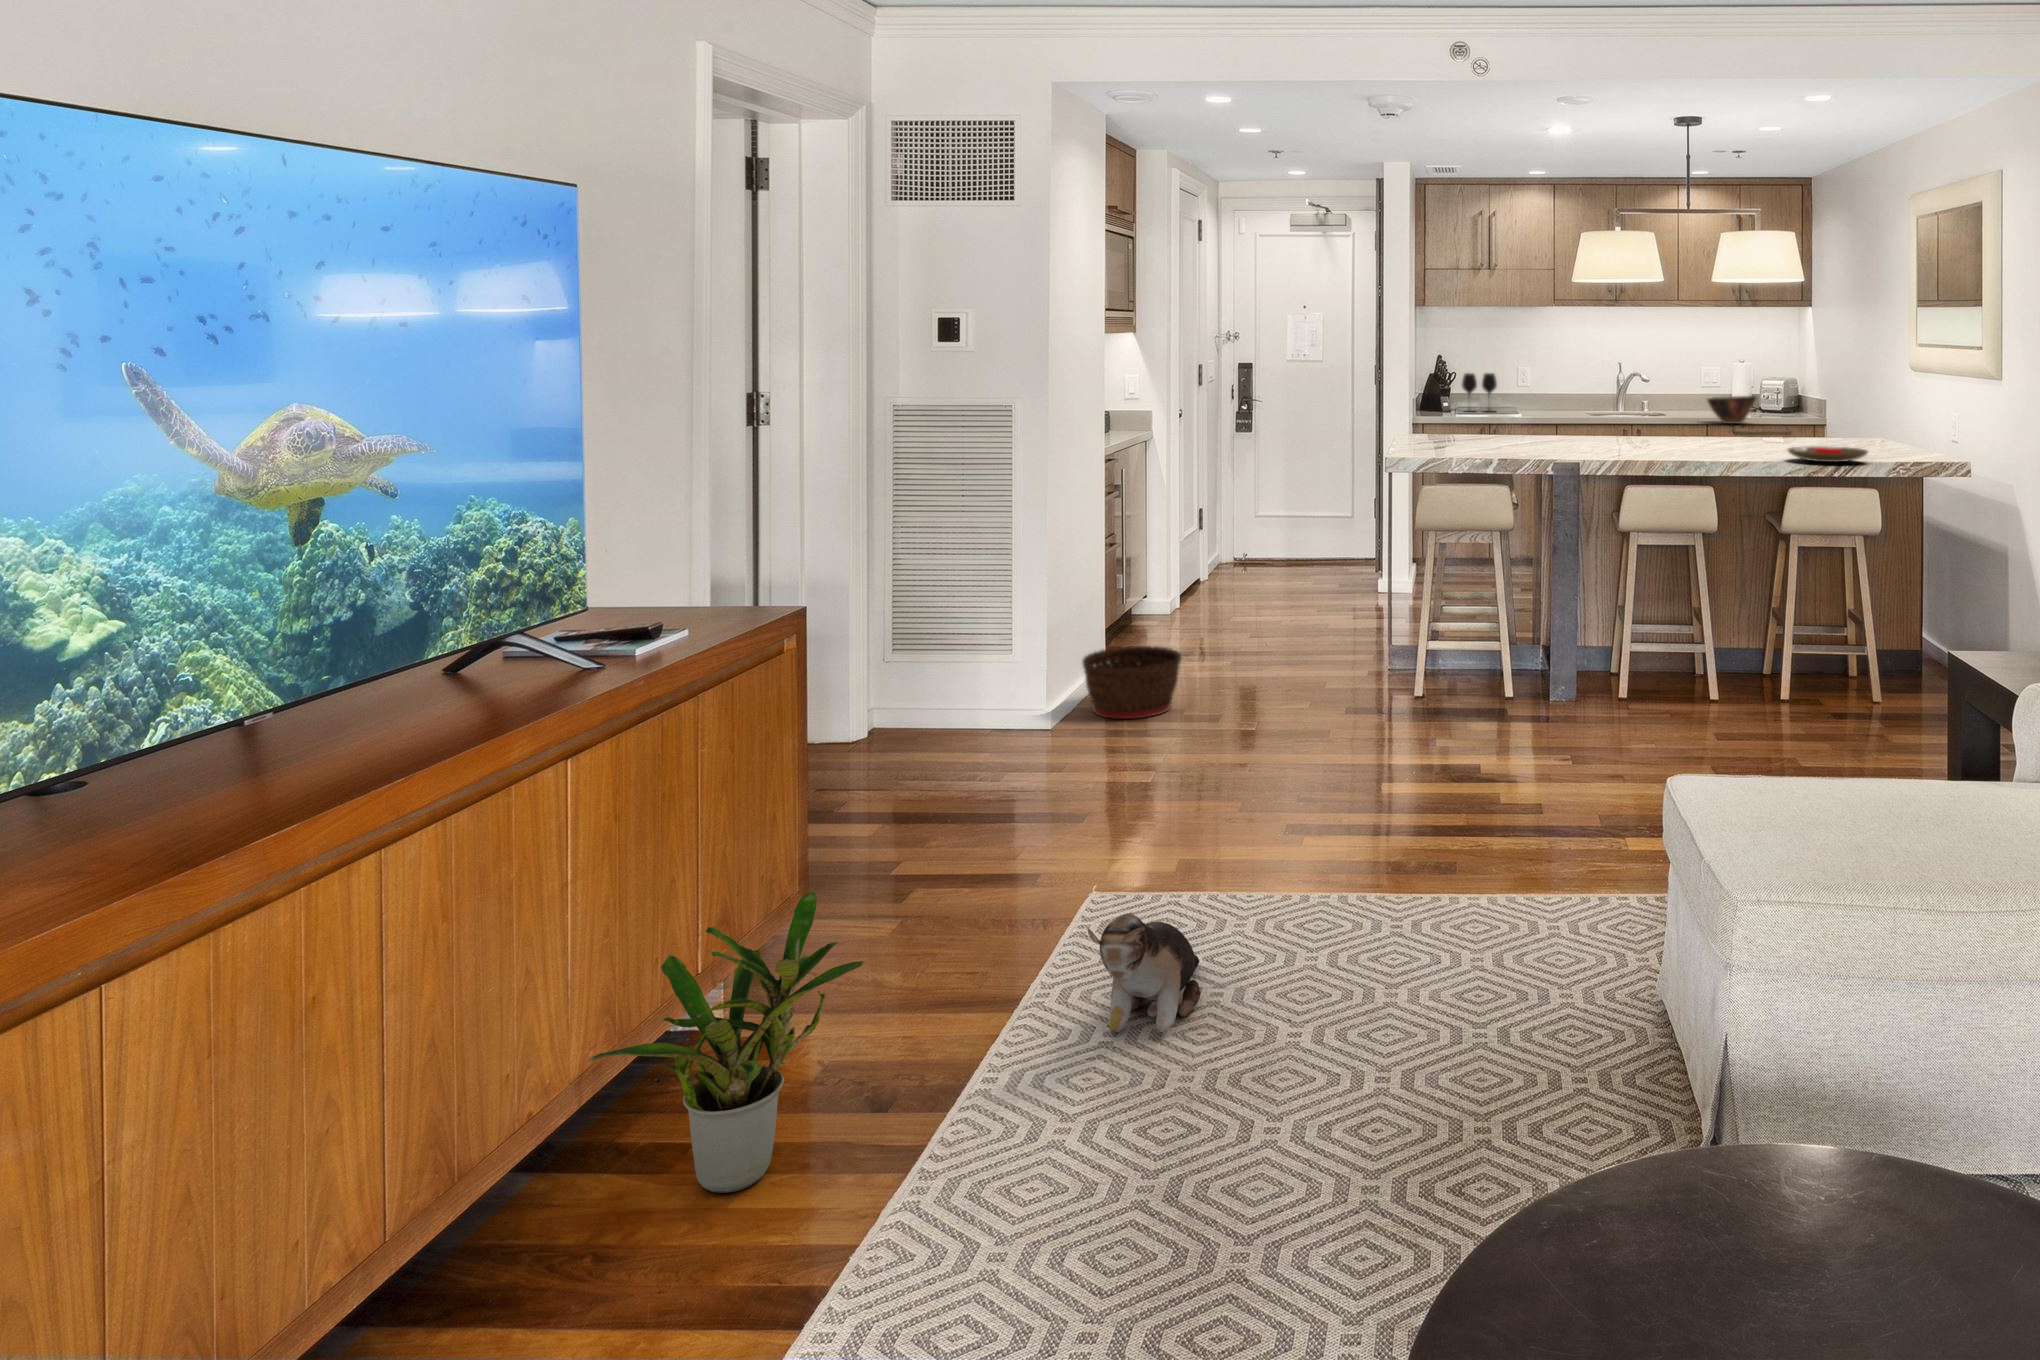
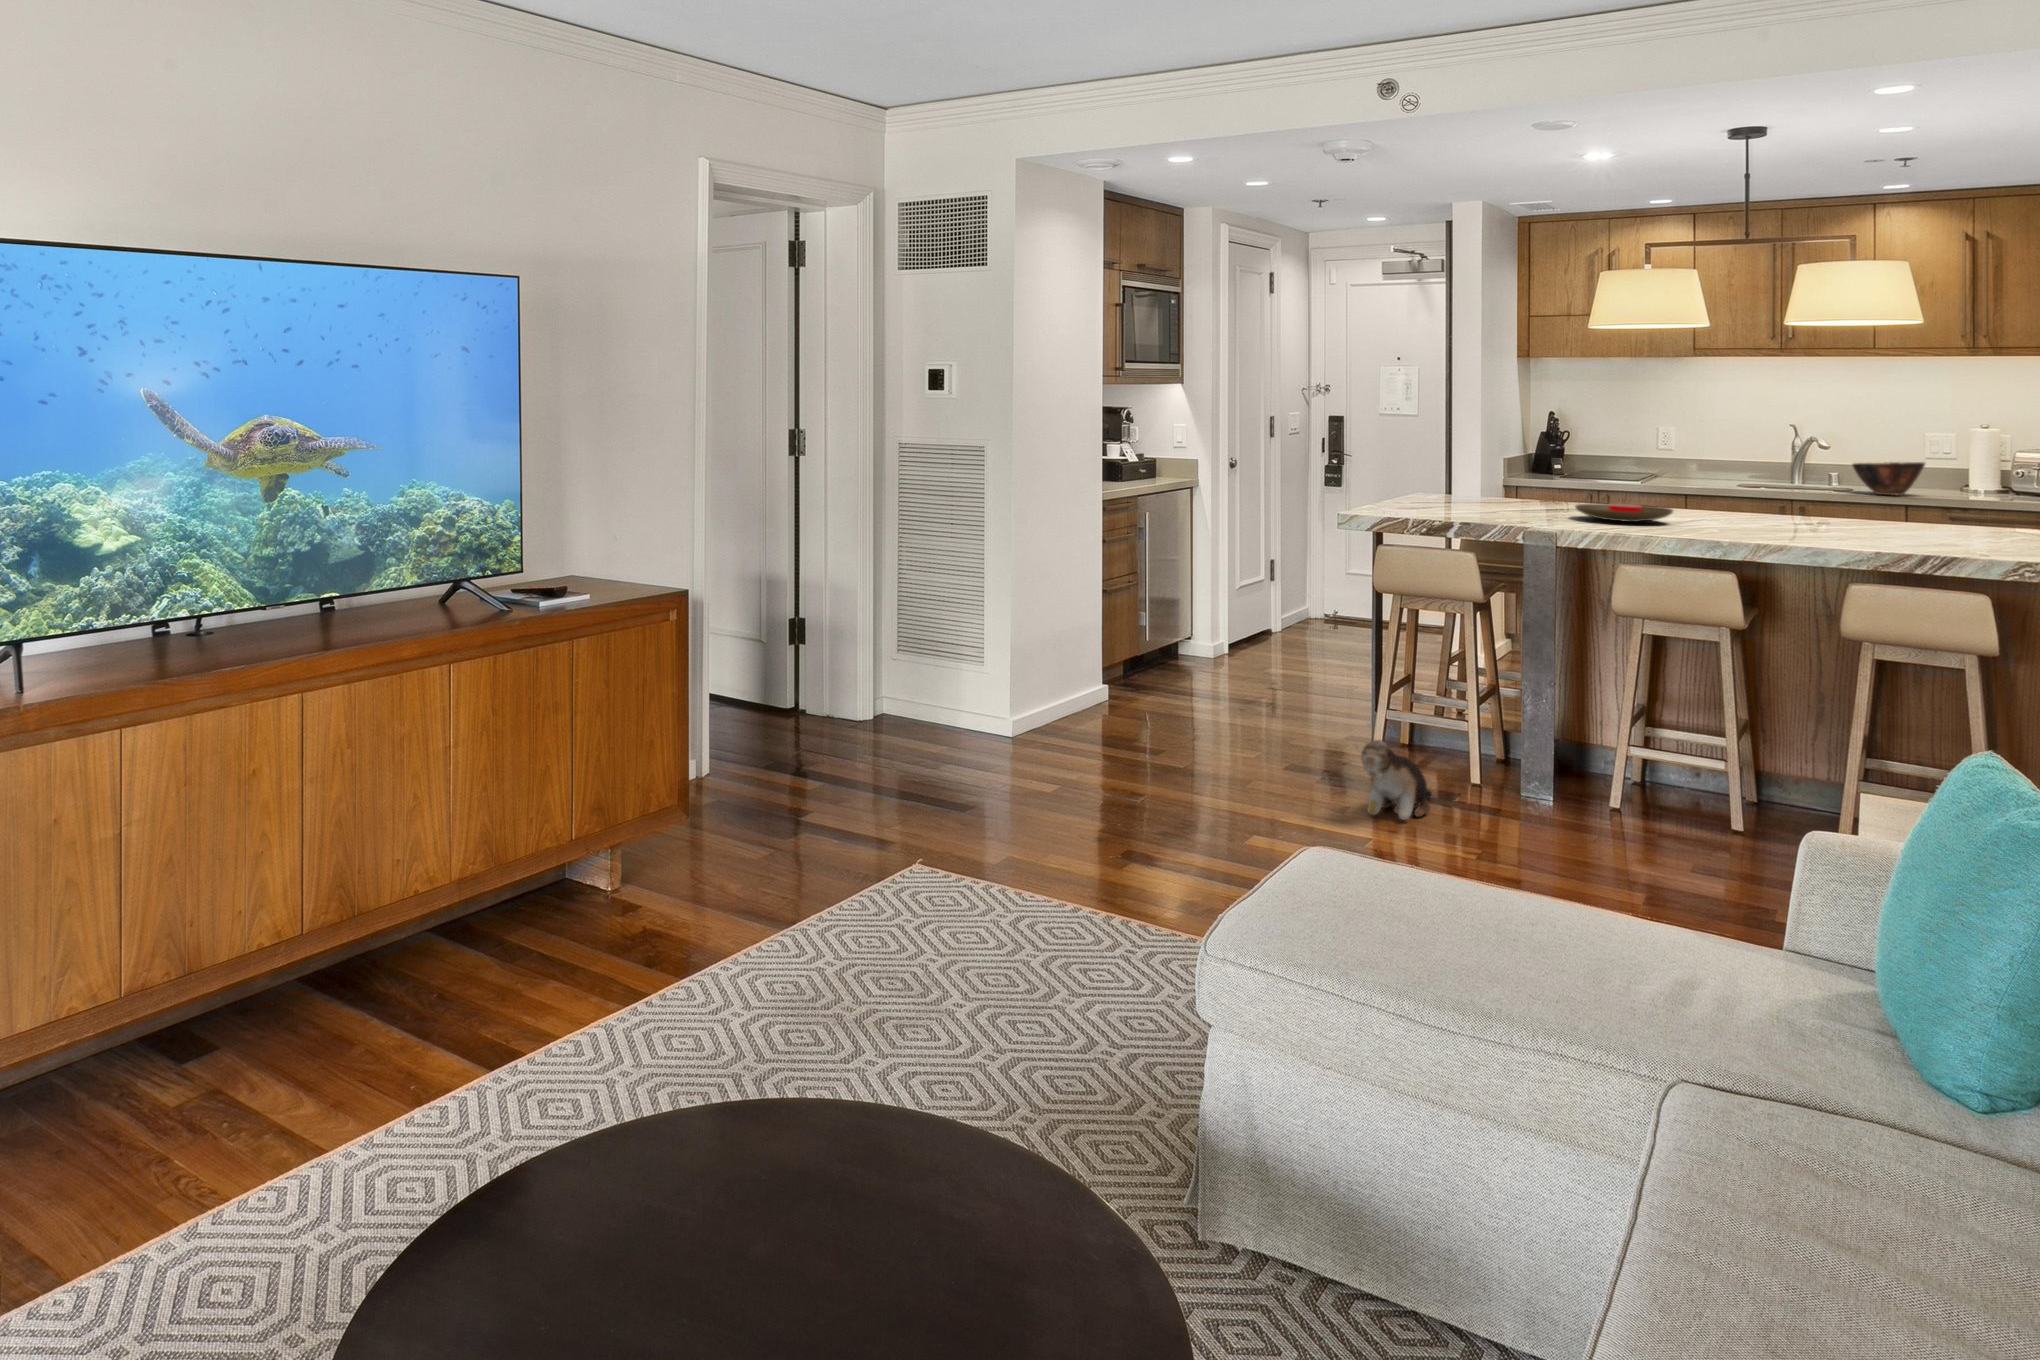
wine glass: present [1462,373,1497,412] -> none [1556,428,1600,470]
plate: present [1788,446,1868,462] -> present [1575,504,1673,522]
basket: present [1082,646,1182,719] -> none [1052,664,1142,729]
potted plant: present [588,892,864,1193] -> none [418,794,620,1000]
plush toy: present [1087,913,1200,1032] -> present [1357,740,1431,820]

